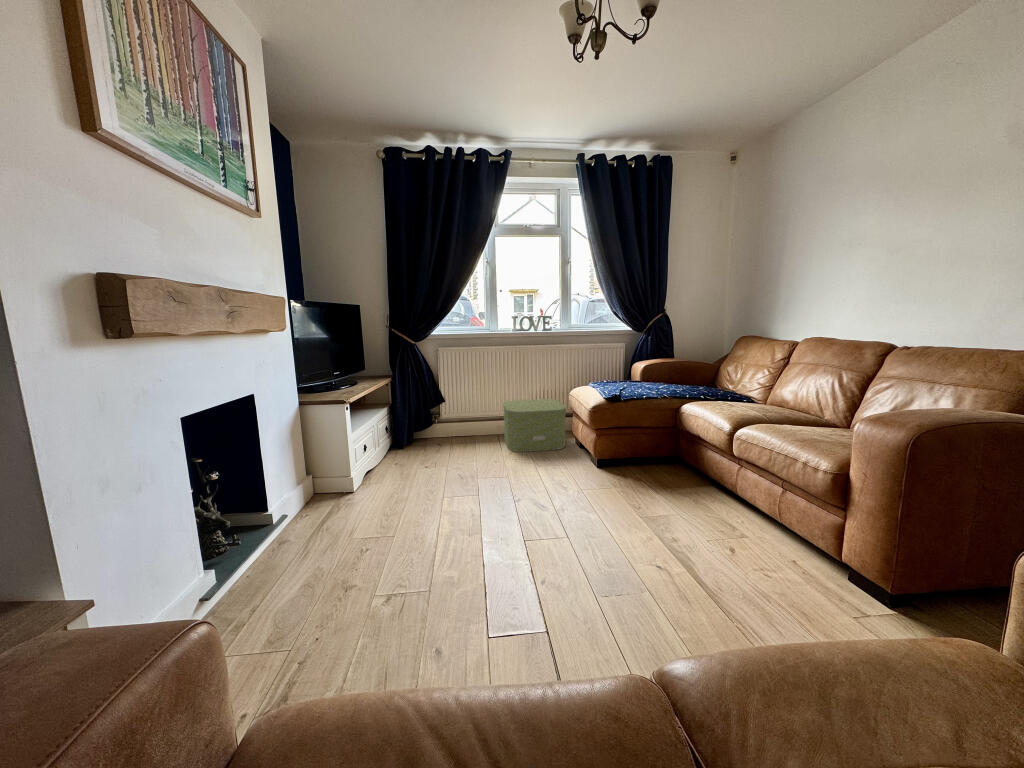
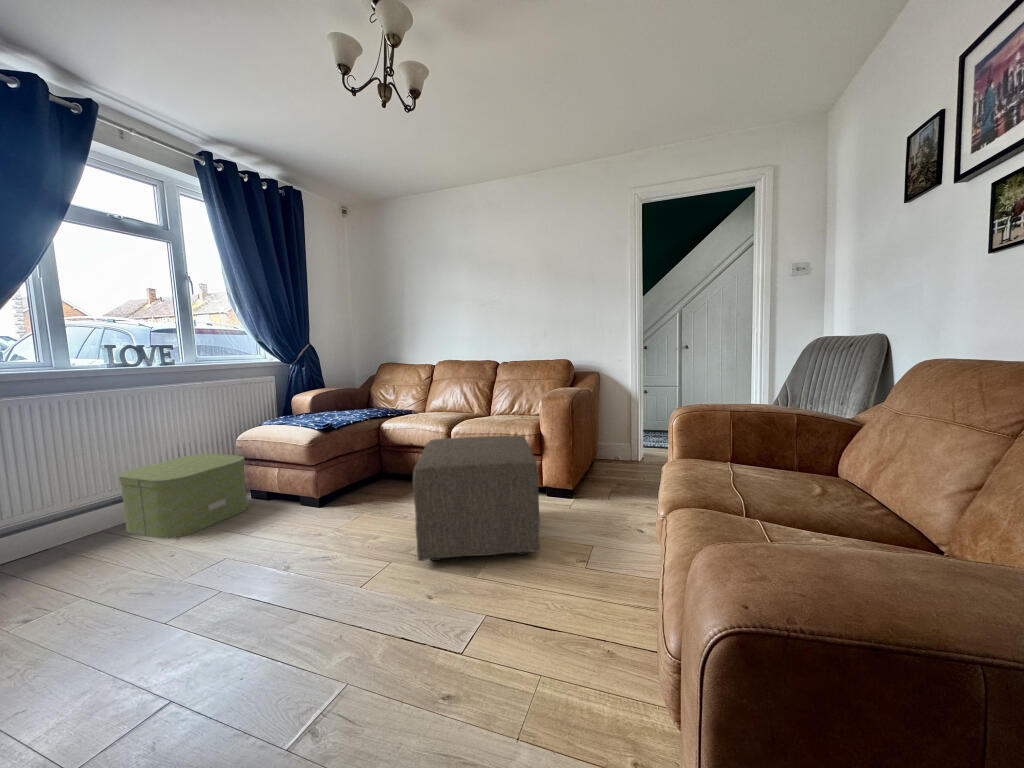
ottoman: none [569,432,768,614] -> present [413,435,540,561]

